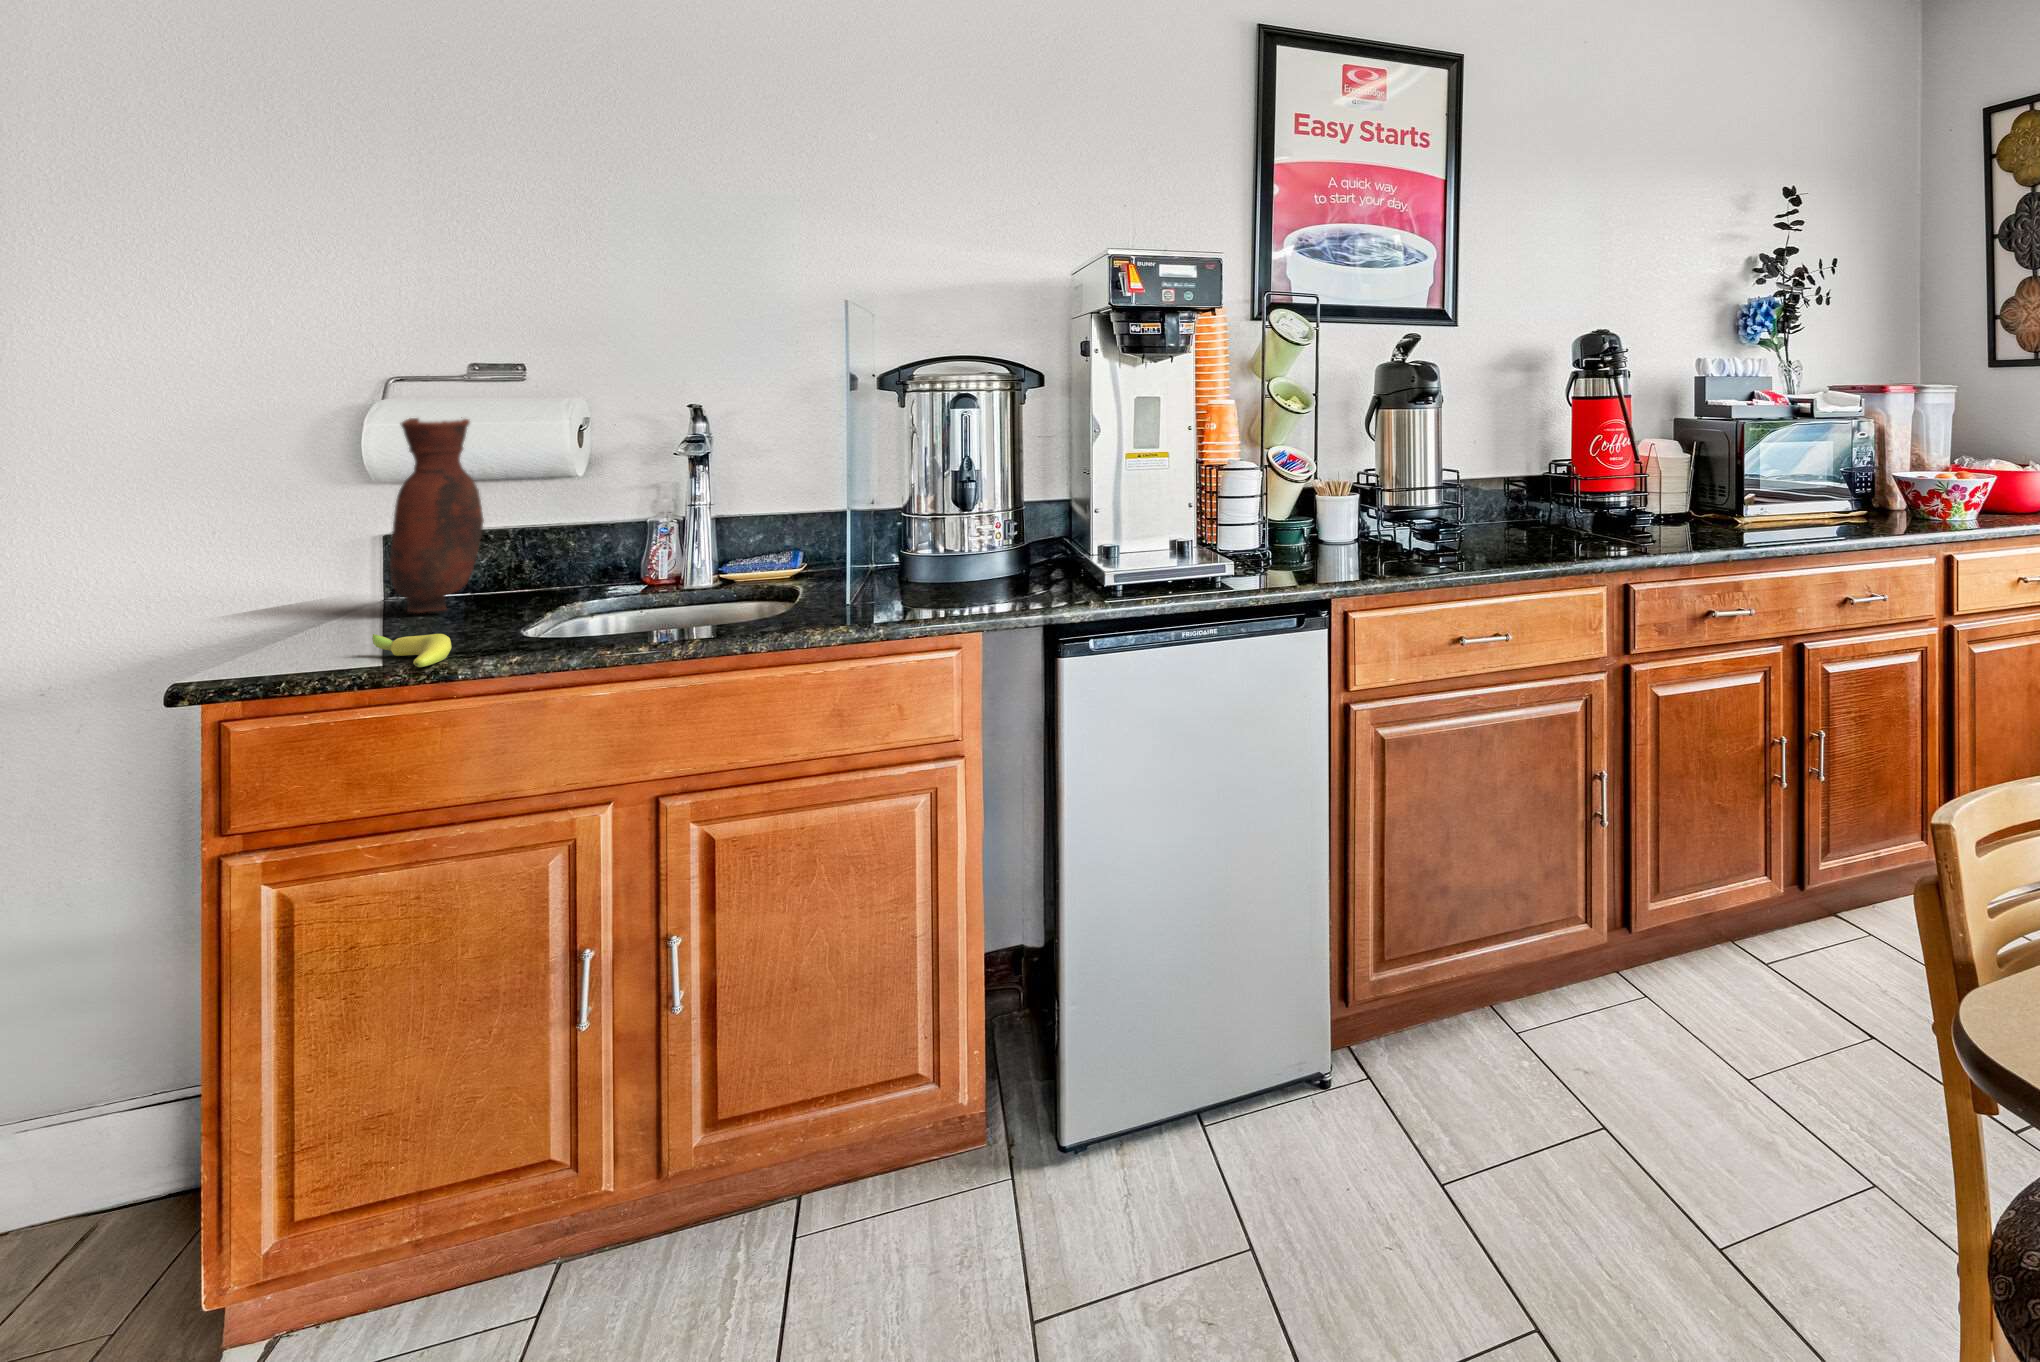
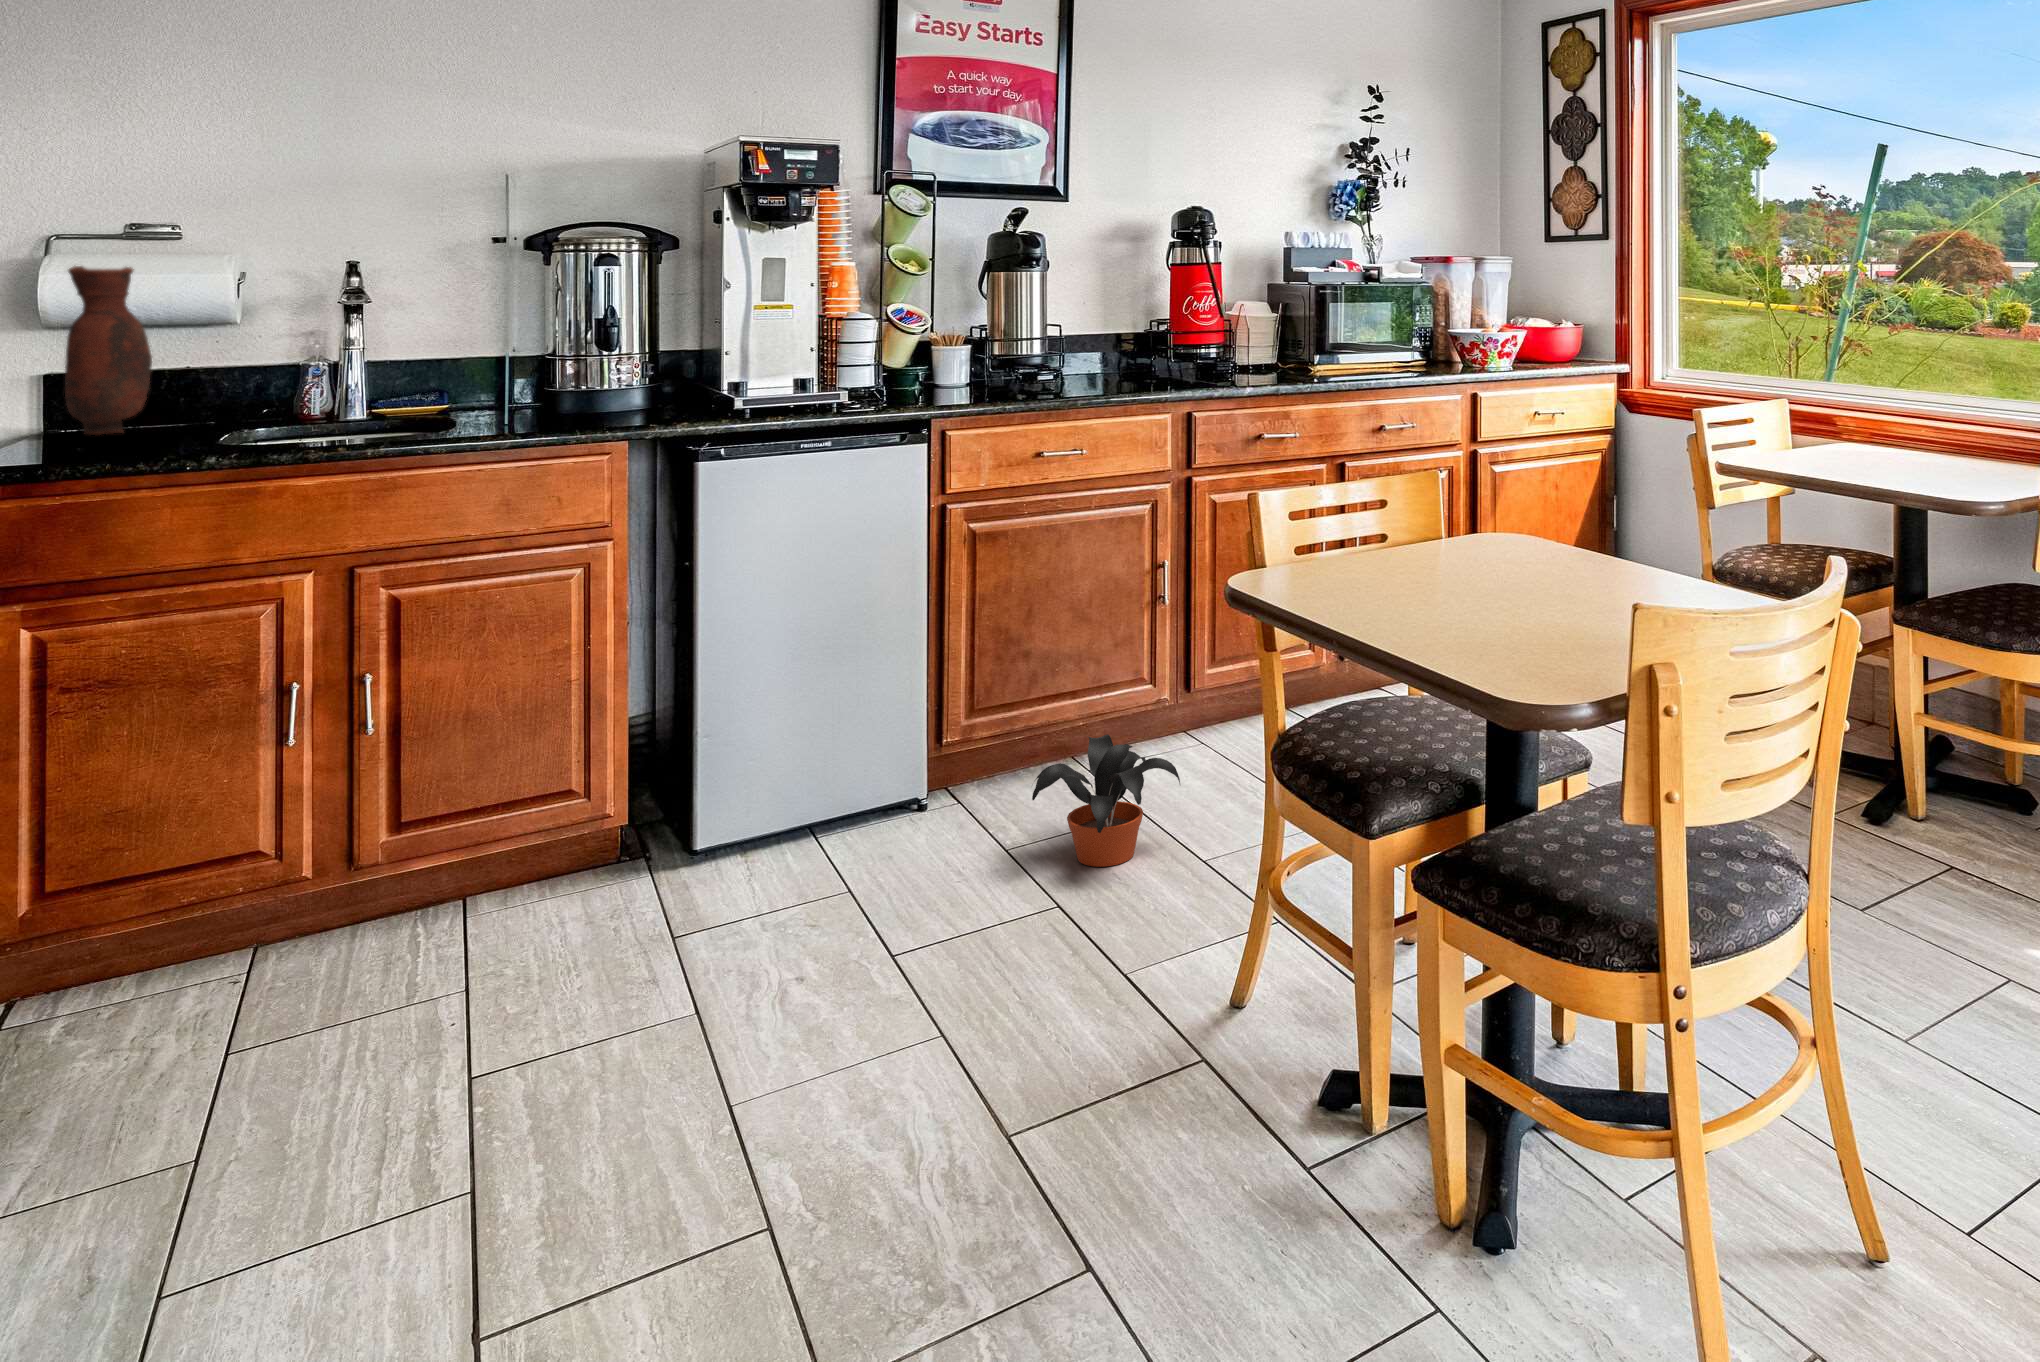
banana: present [372,634,452,667] -> none [78,440,156,463]
potted plant: none [1467,1031,1668,1237] -> present [1032,734,1180,867]

